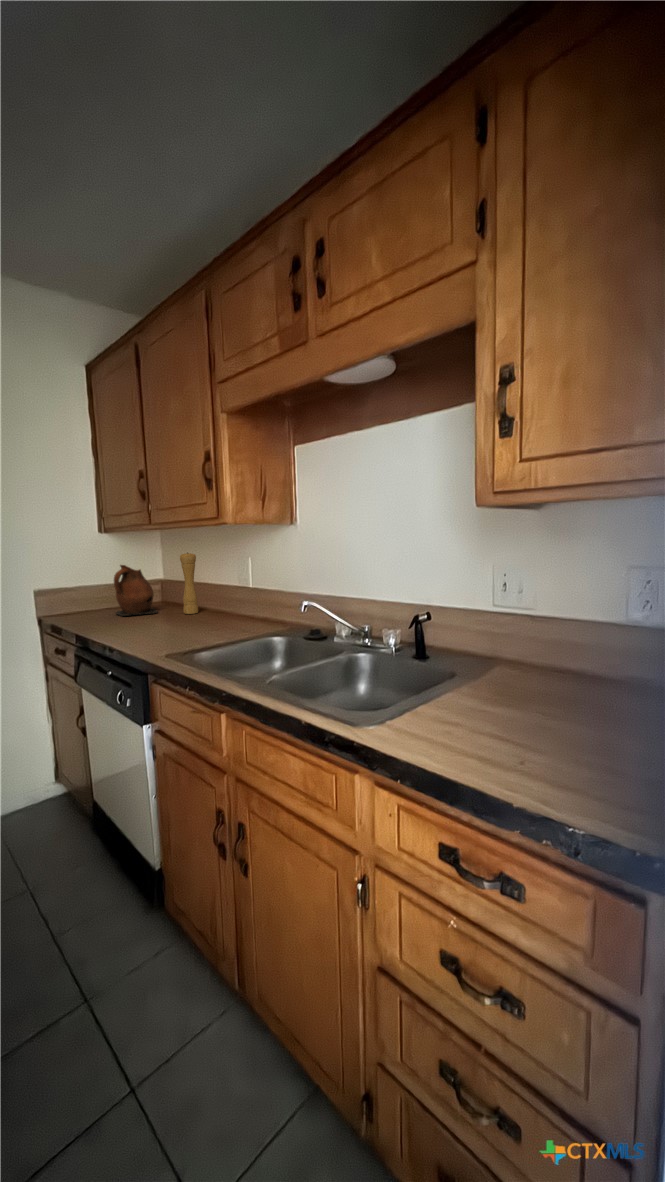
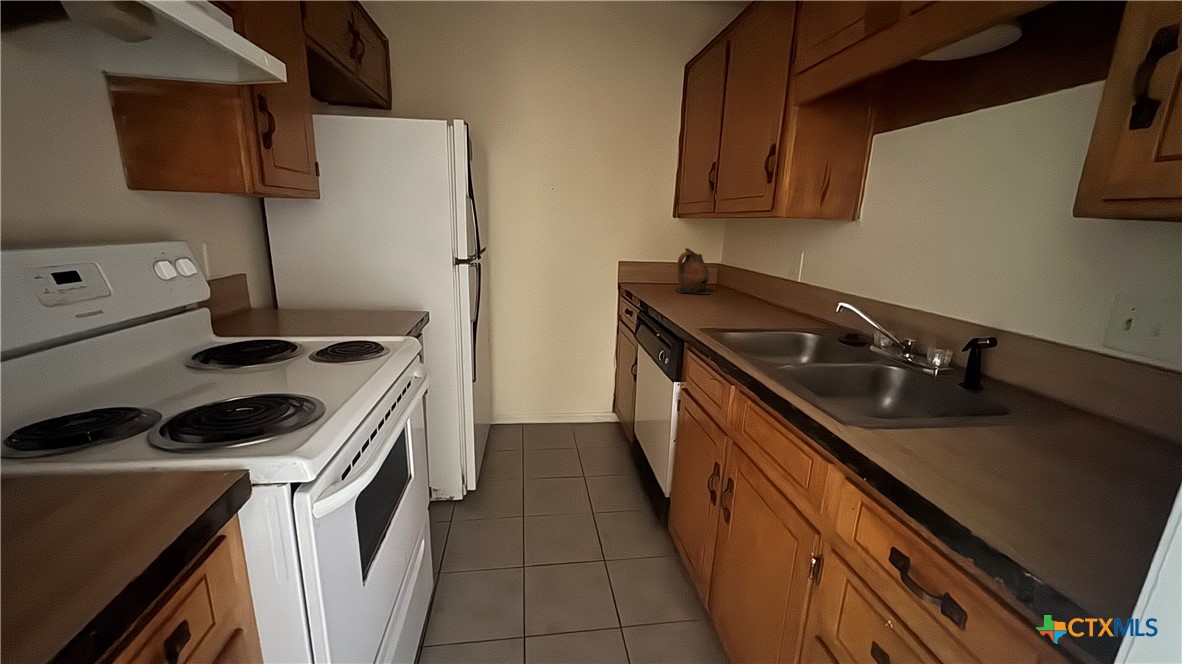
pepper mill: present [180,552,198,614] -> none [731,242,752,300]

